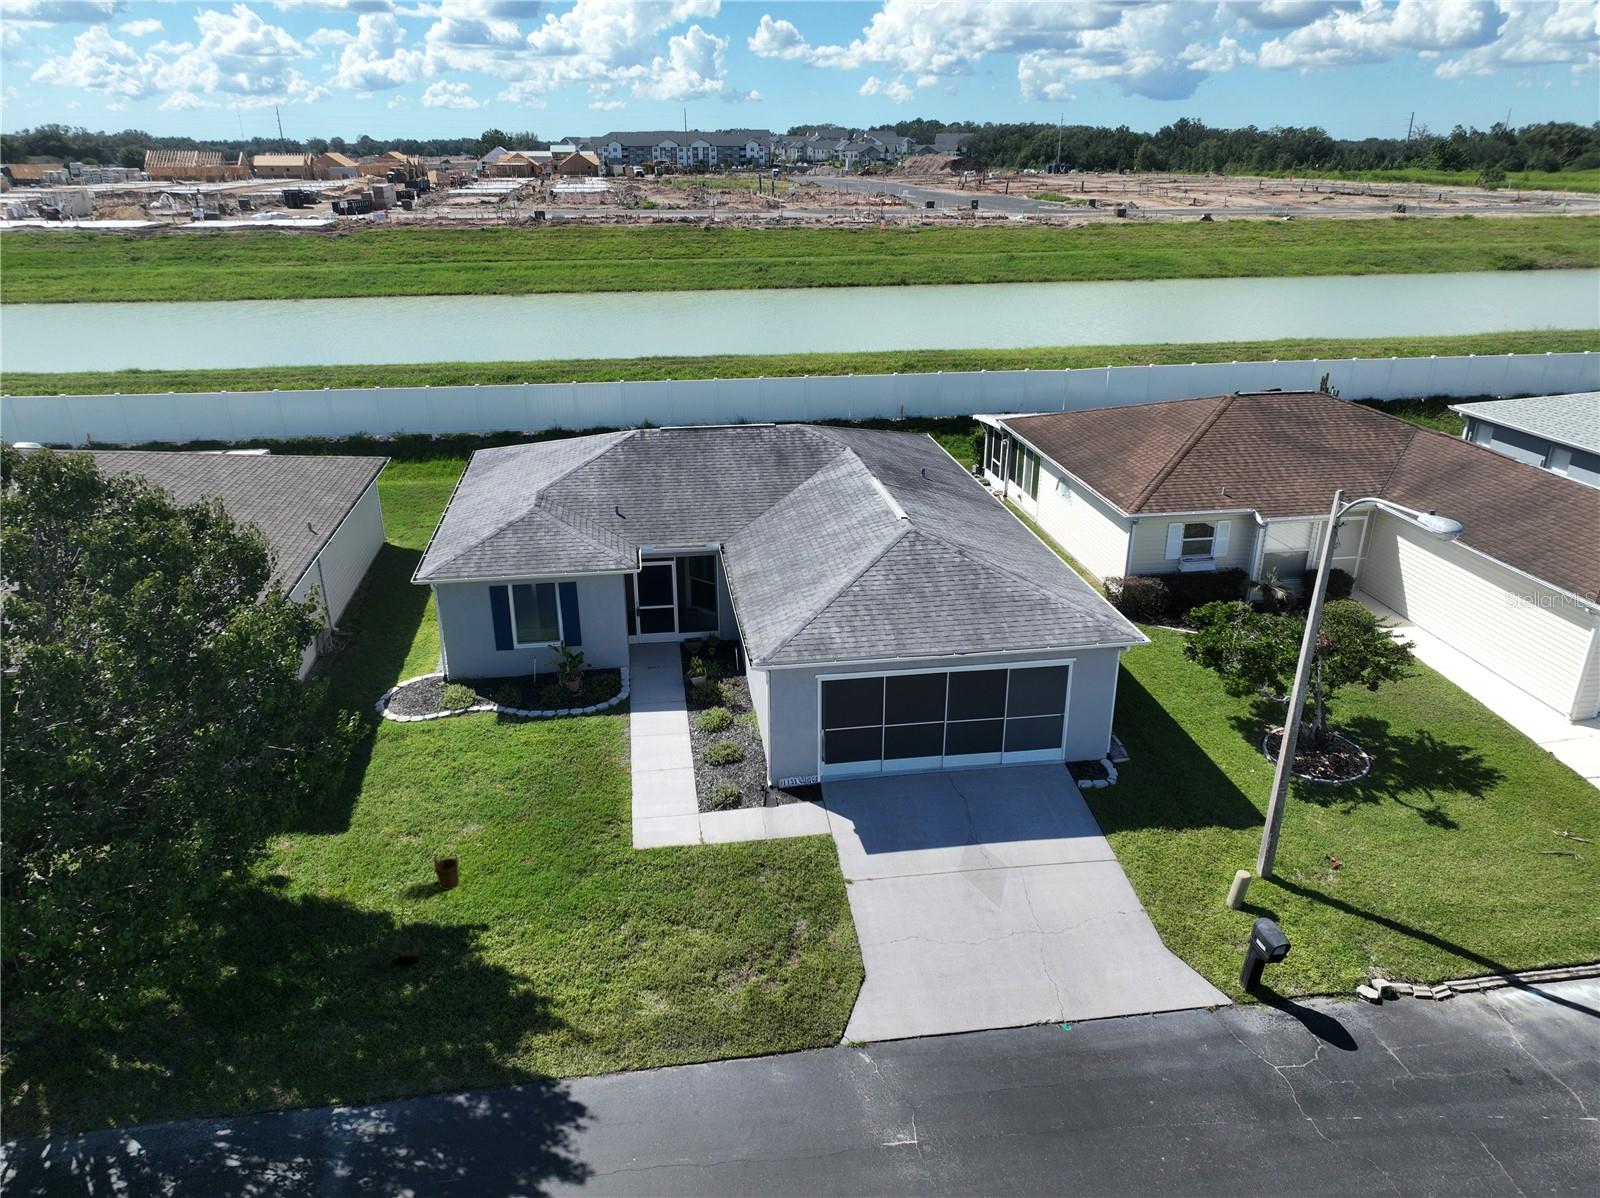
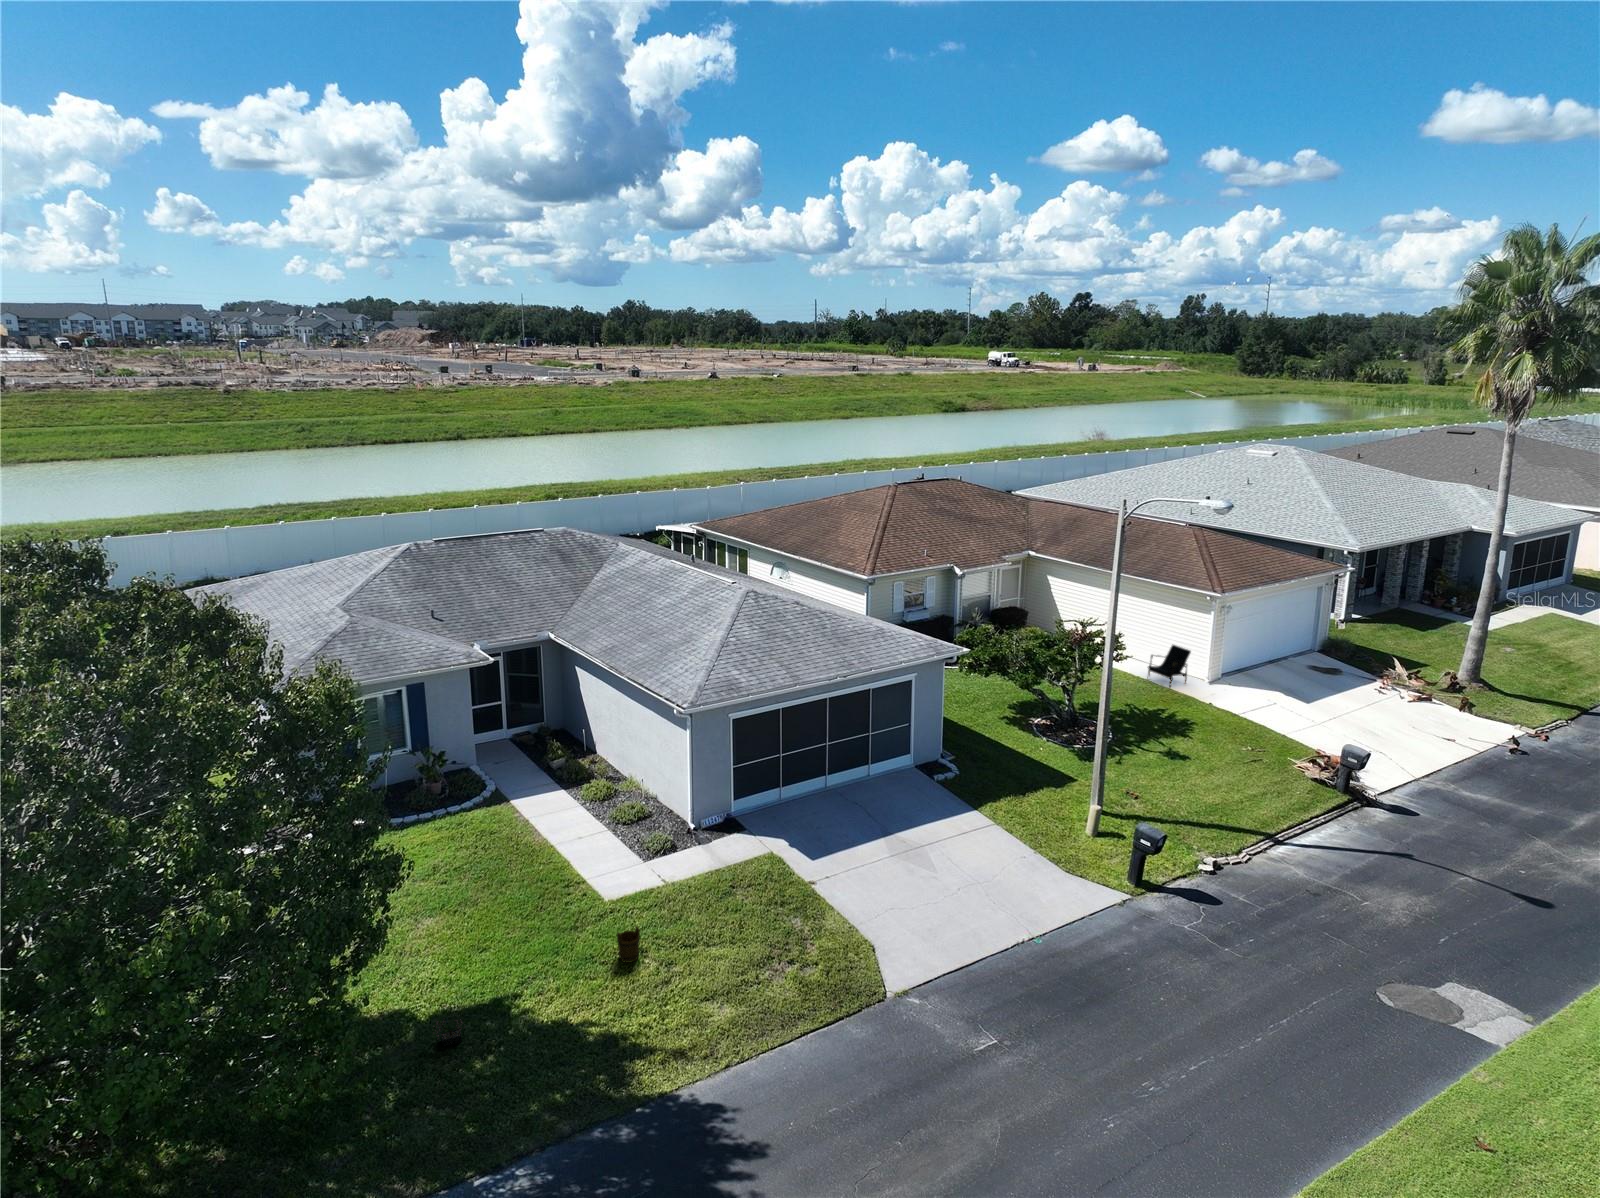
lounge chair: none [1485,658,1558,717] -> present [1147,645,1191,686]
bucket: present [434,857,459,890] -> present [617,926,640,963]

